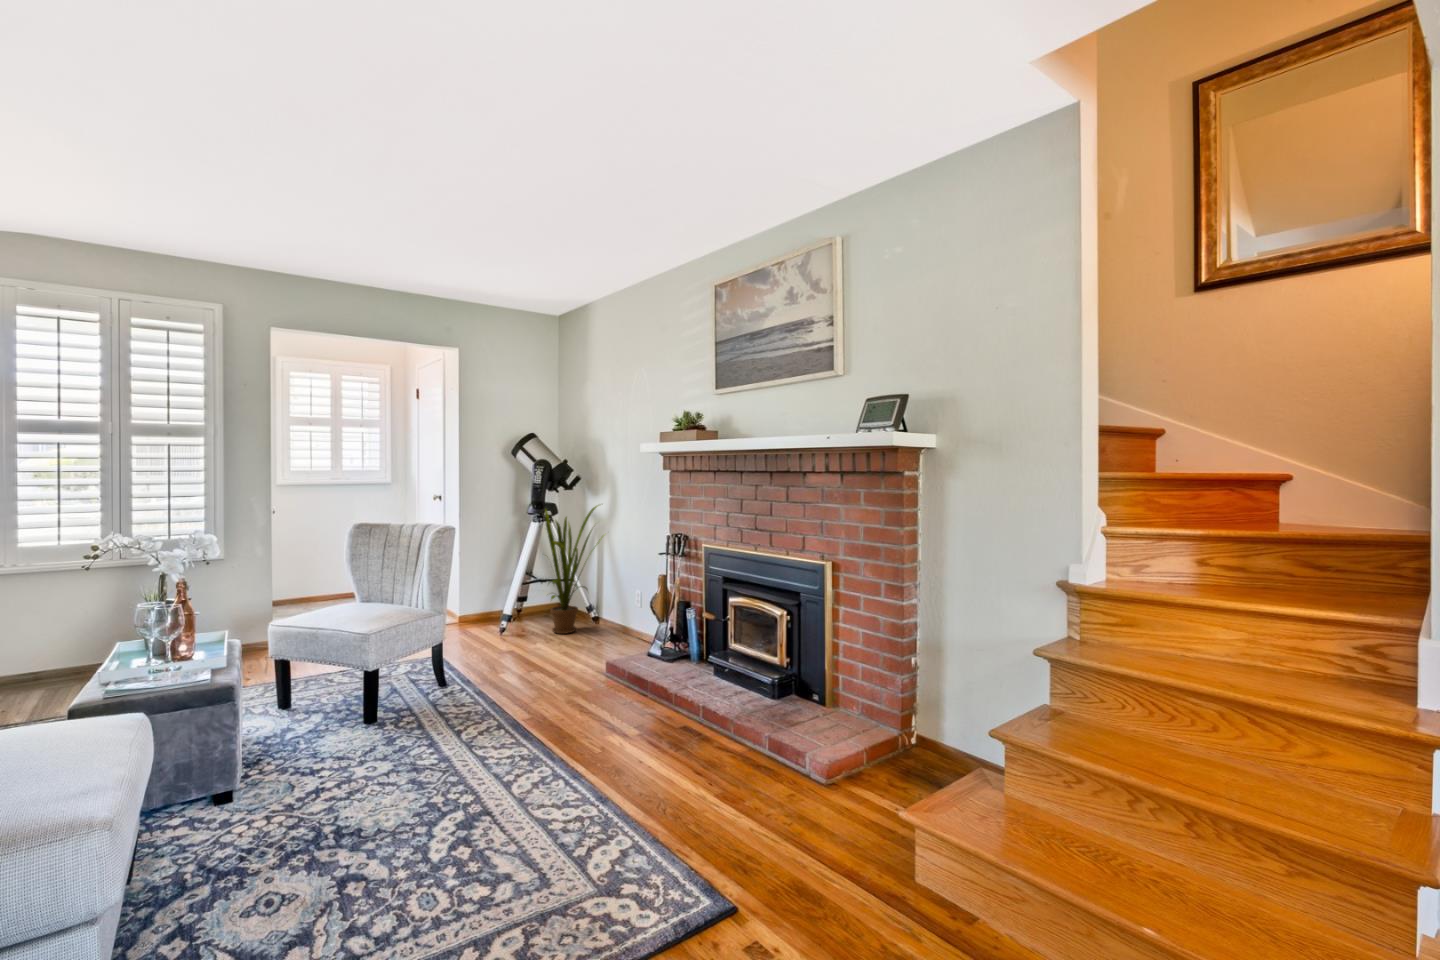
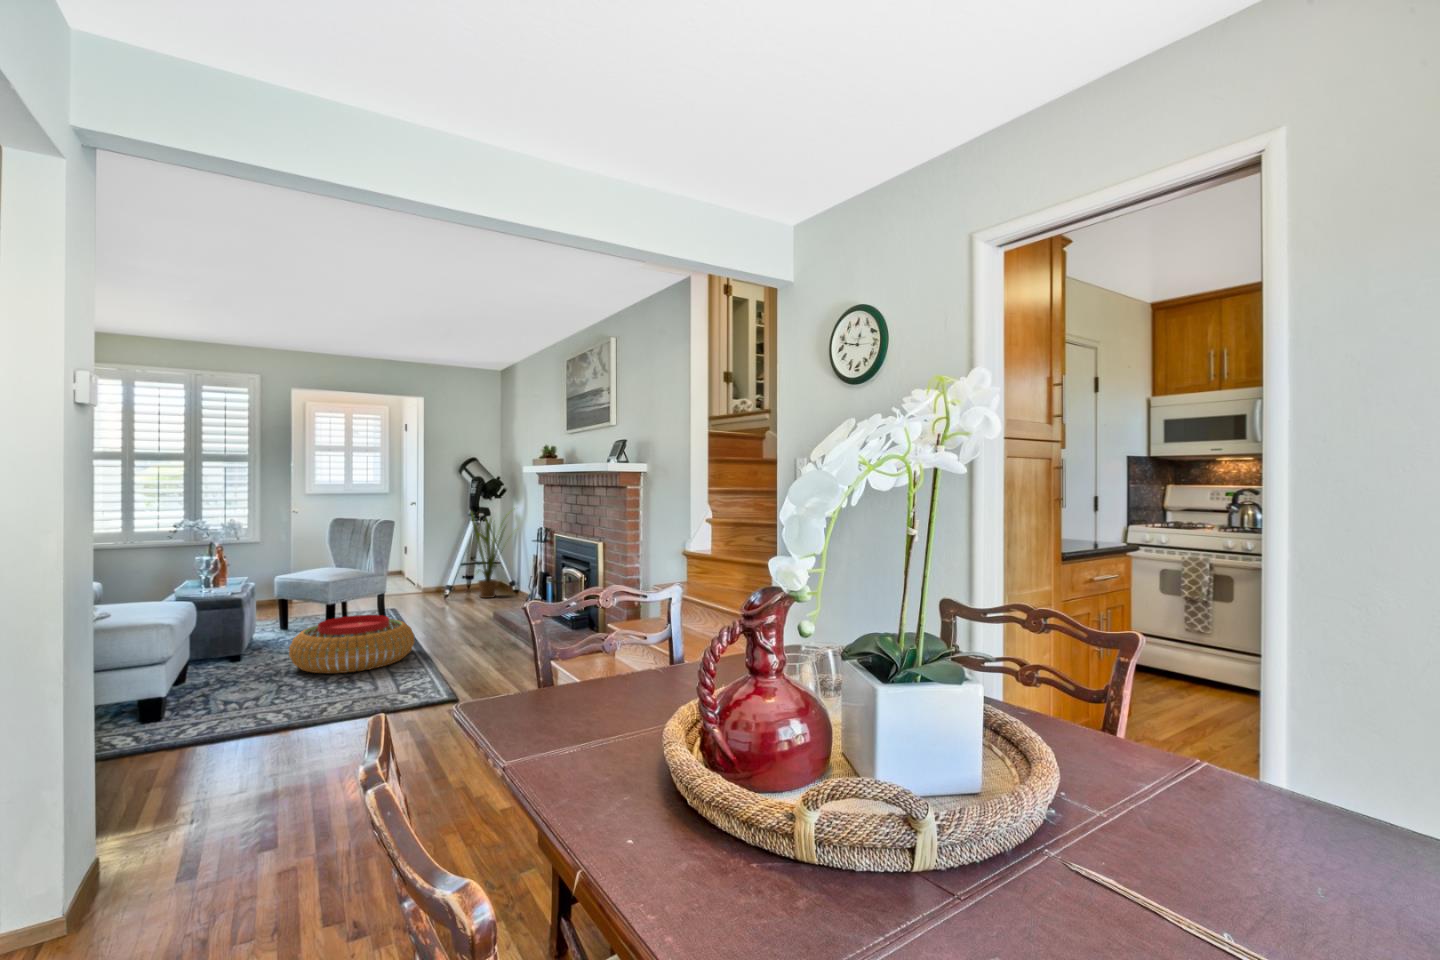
pouf: none [333,698,550,833] -> present [289,615,414,673]

